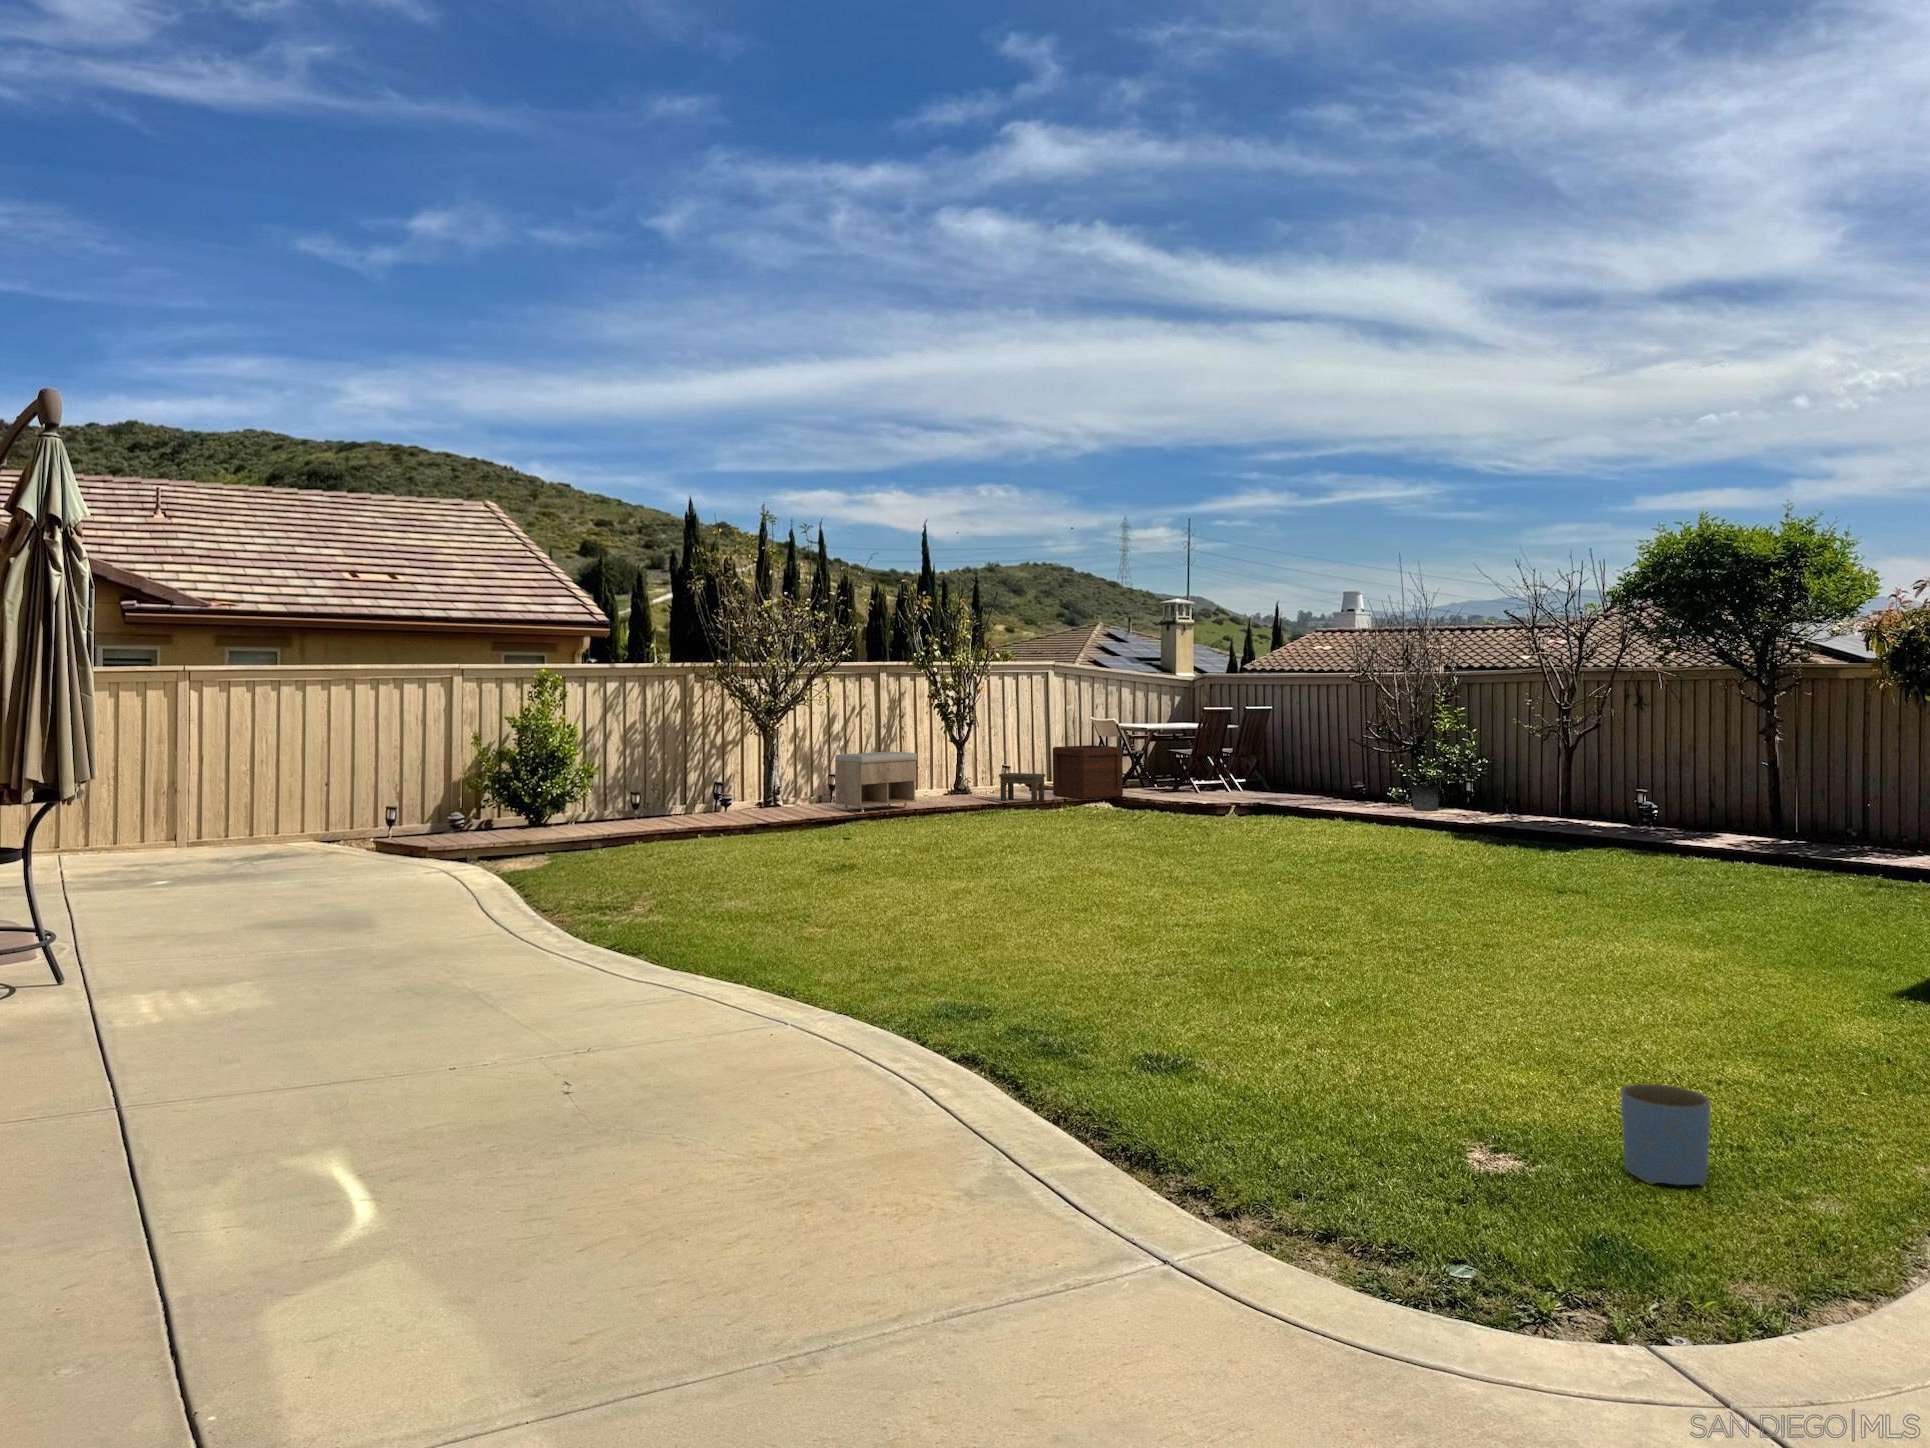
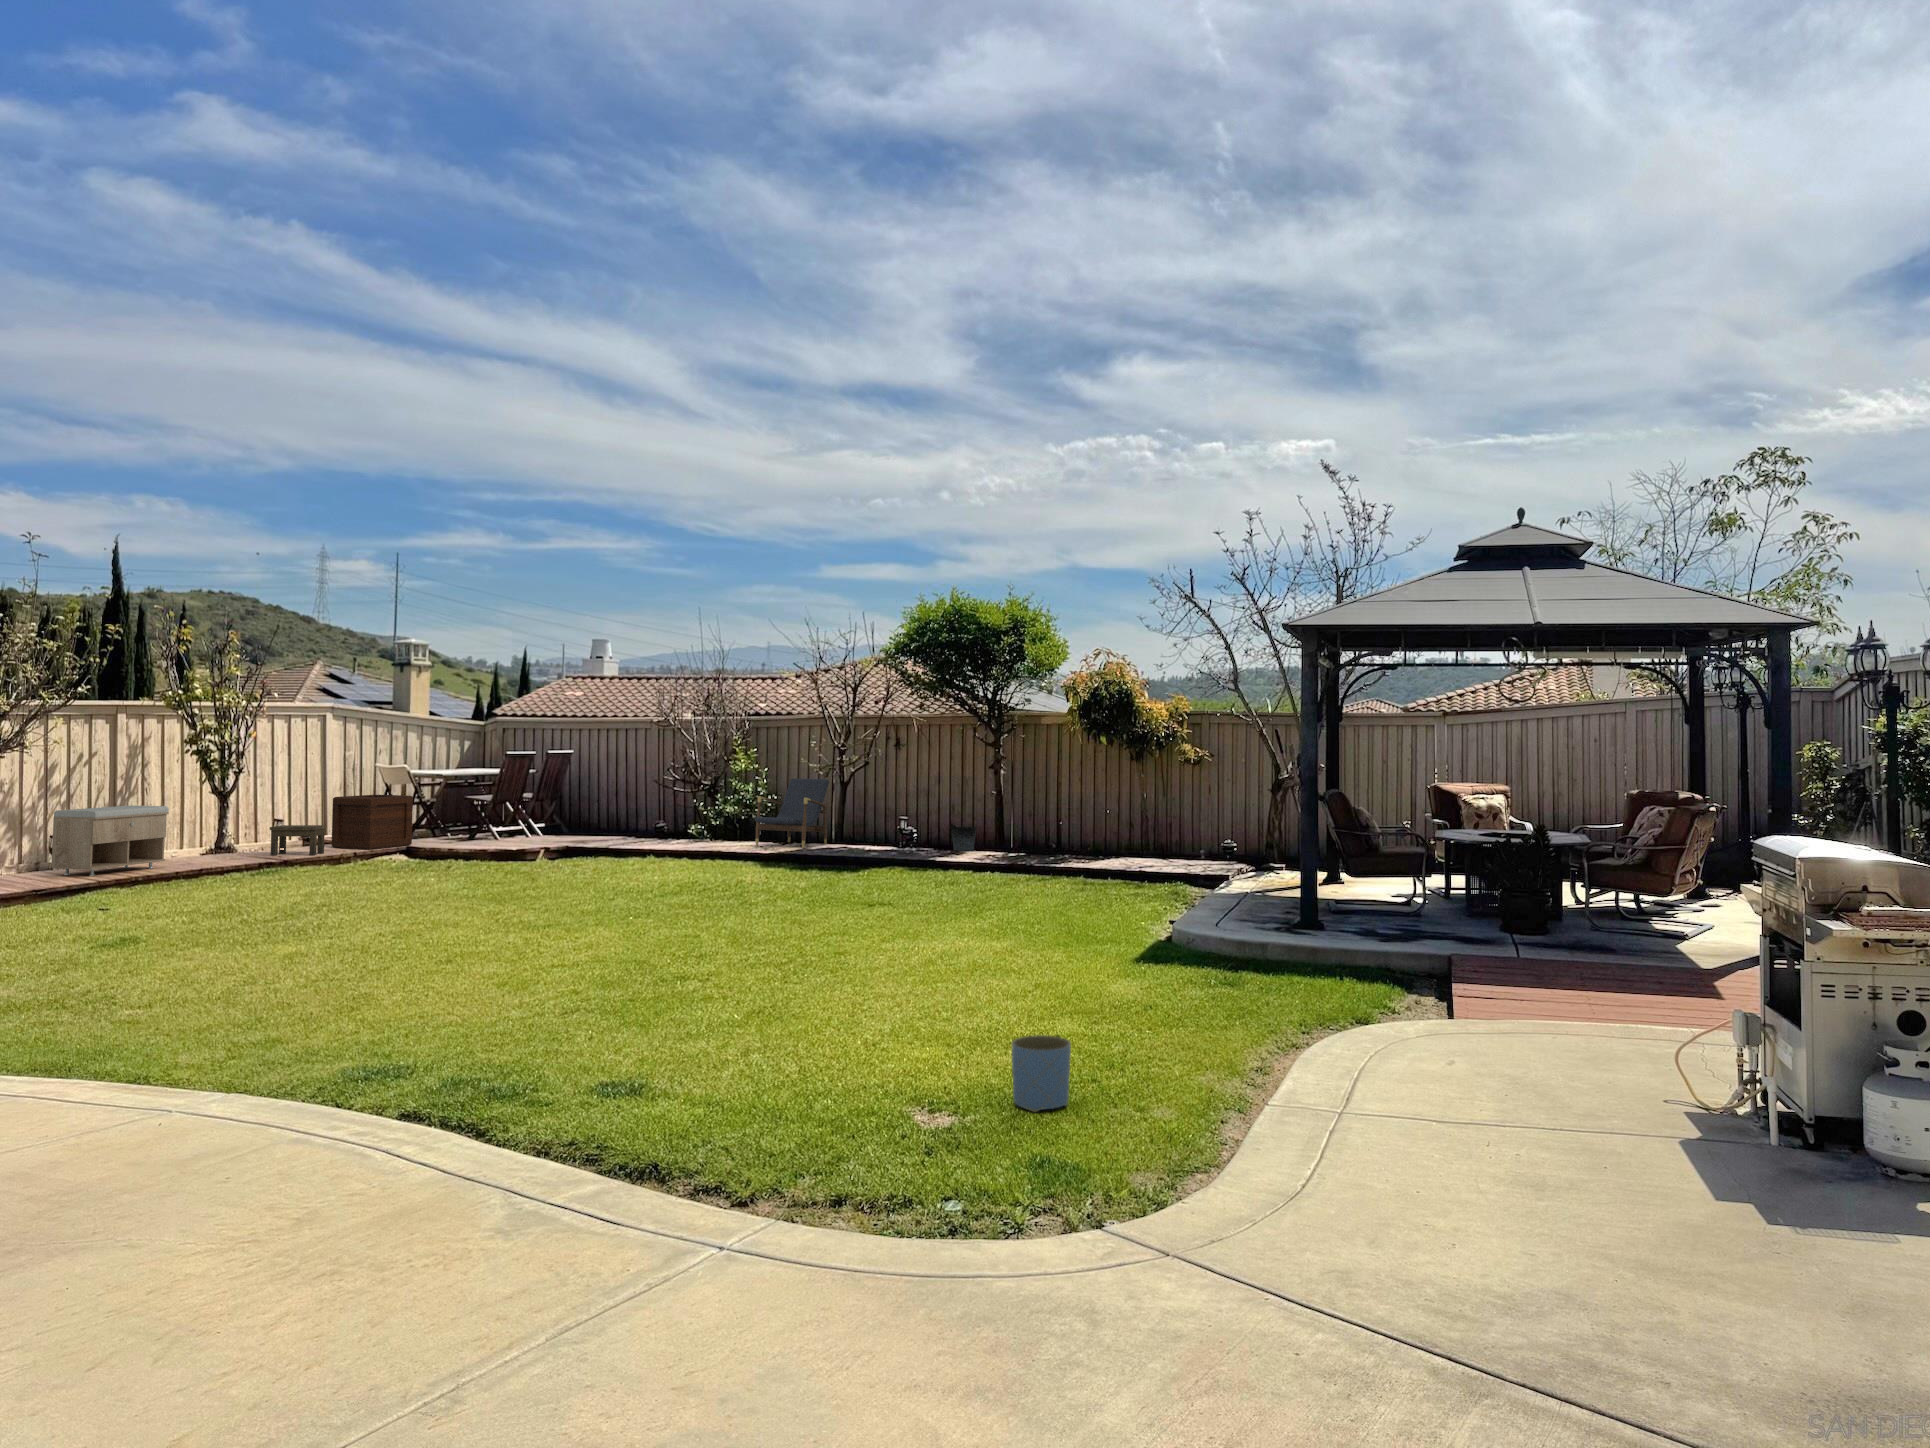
lounge chair: none [1480,734,1578,820] -> present [755,779,829,848]
bucket: present [1409,784,1441,811] -> present [950,825,977,851]

